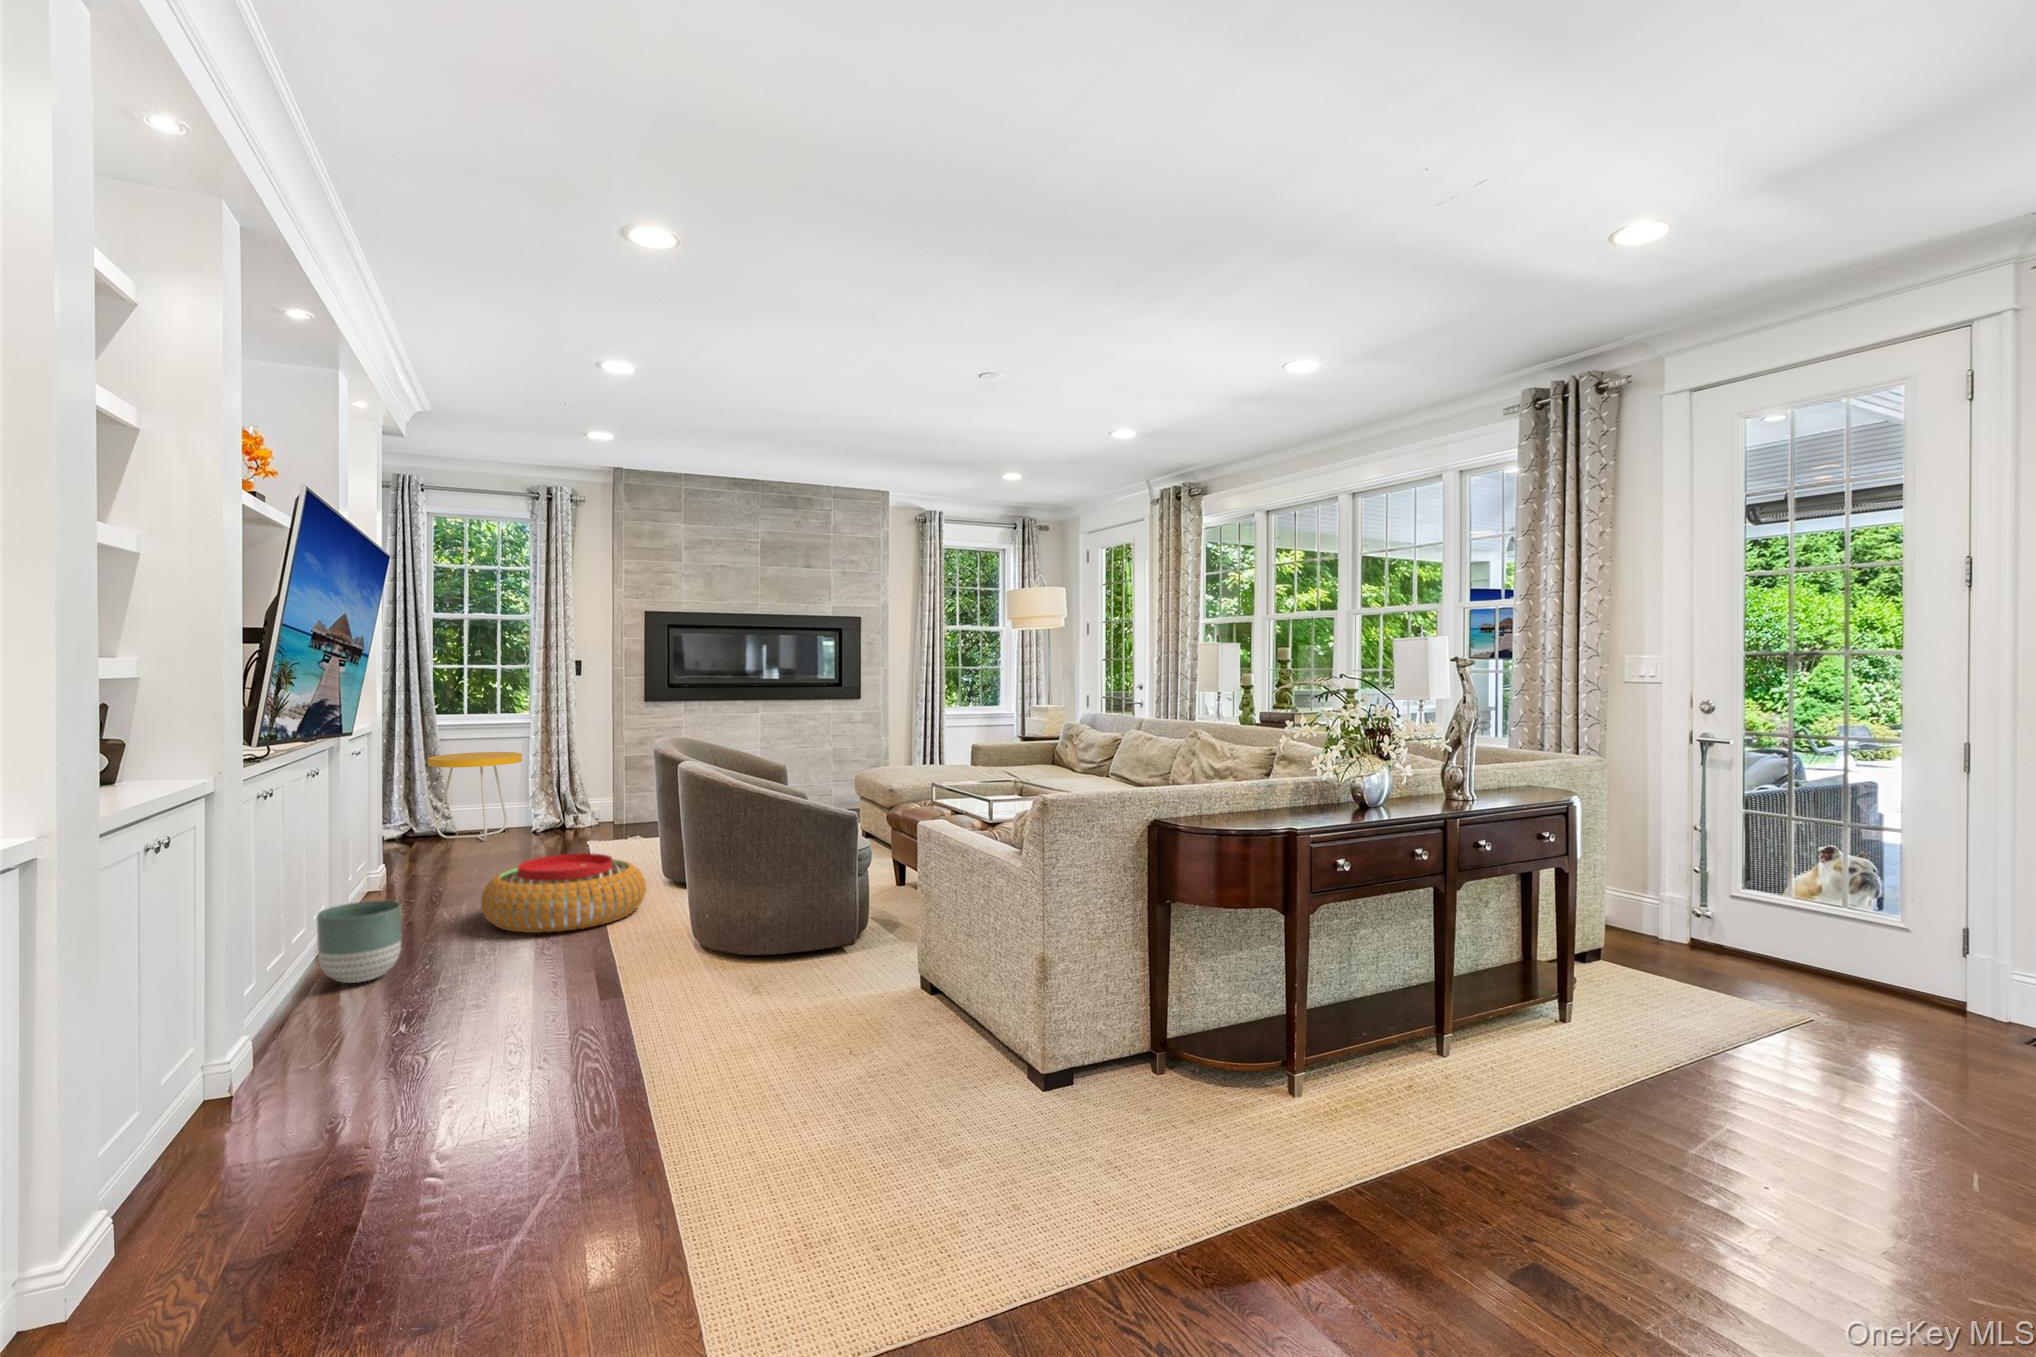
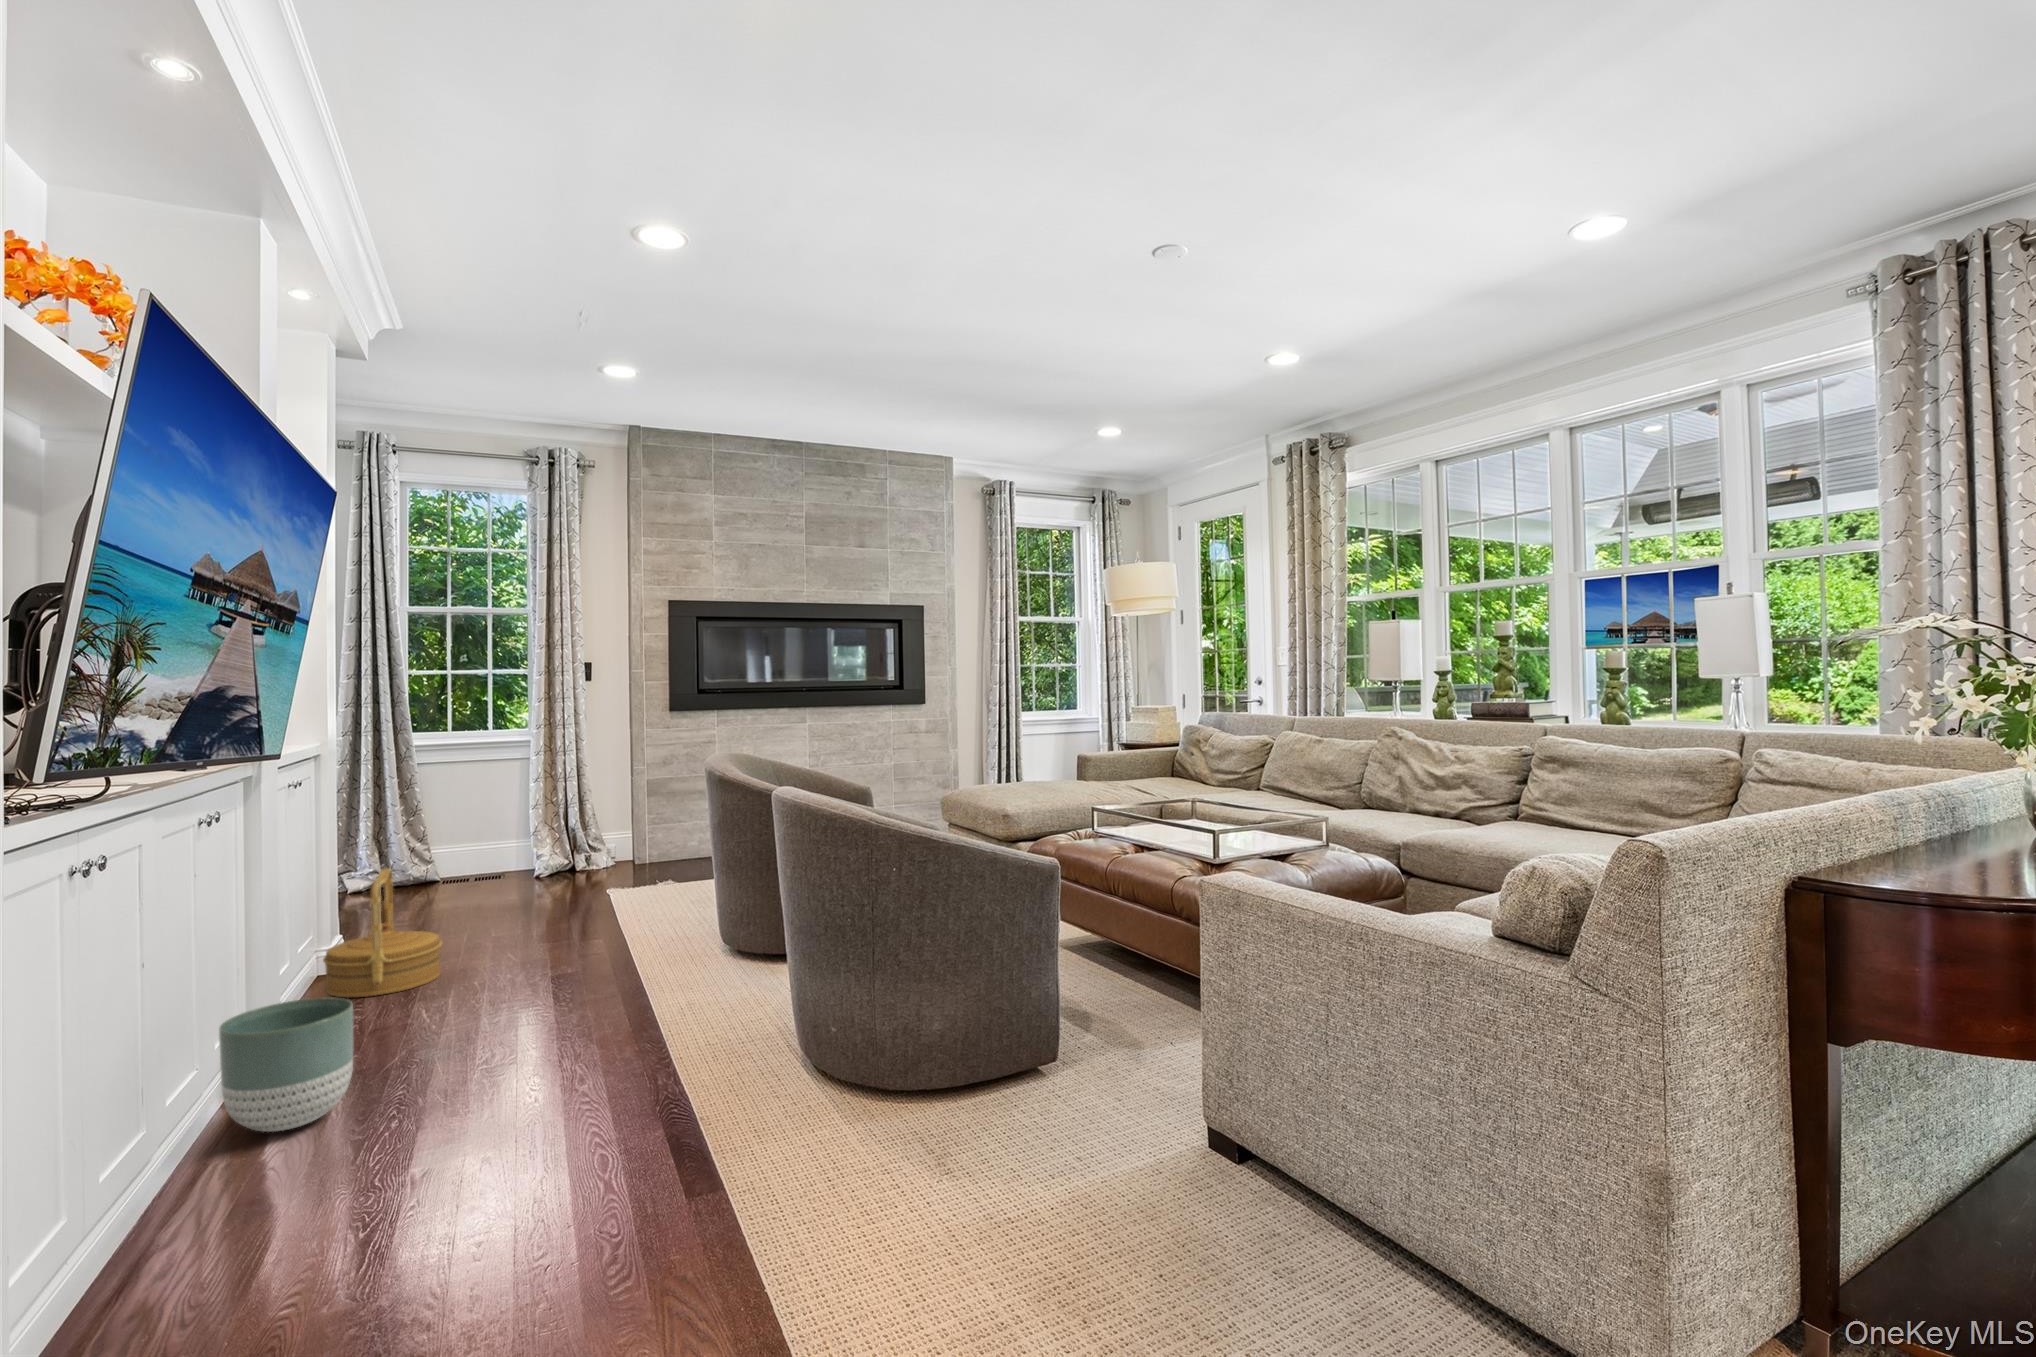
side table: present [428,752,522,841] -> none [402,777,520,890]
woven basket: none [373,820,460,911] -> present [323,868,442,997]
pouf: present [481,853,646,933] -> none [472,911,702,1031]

